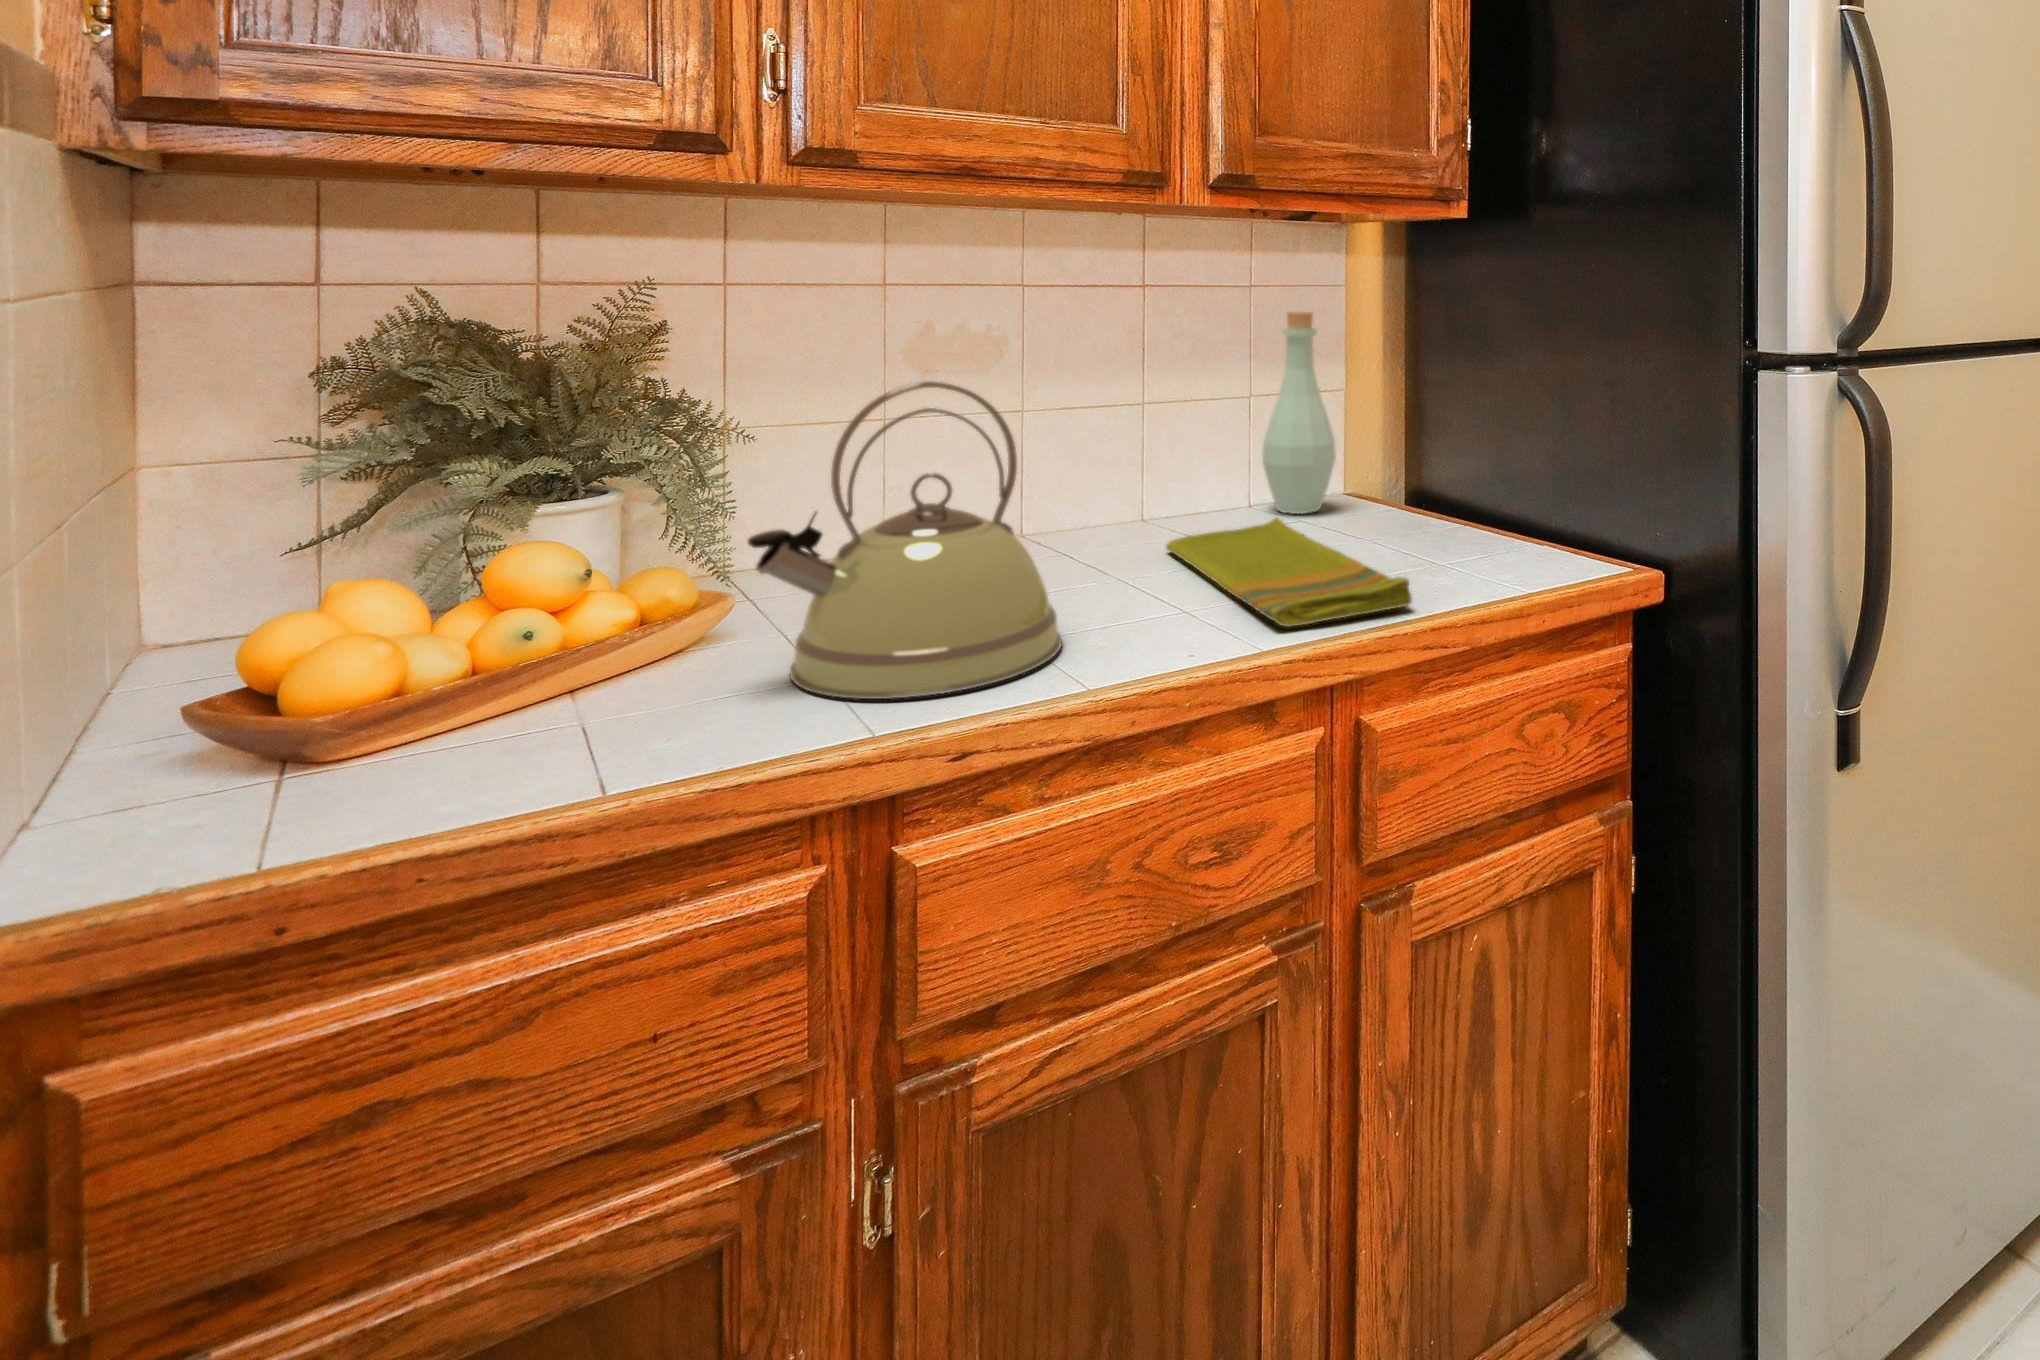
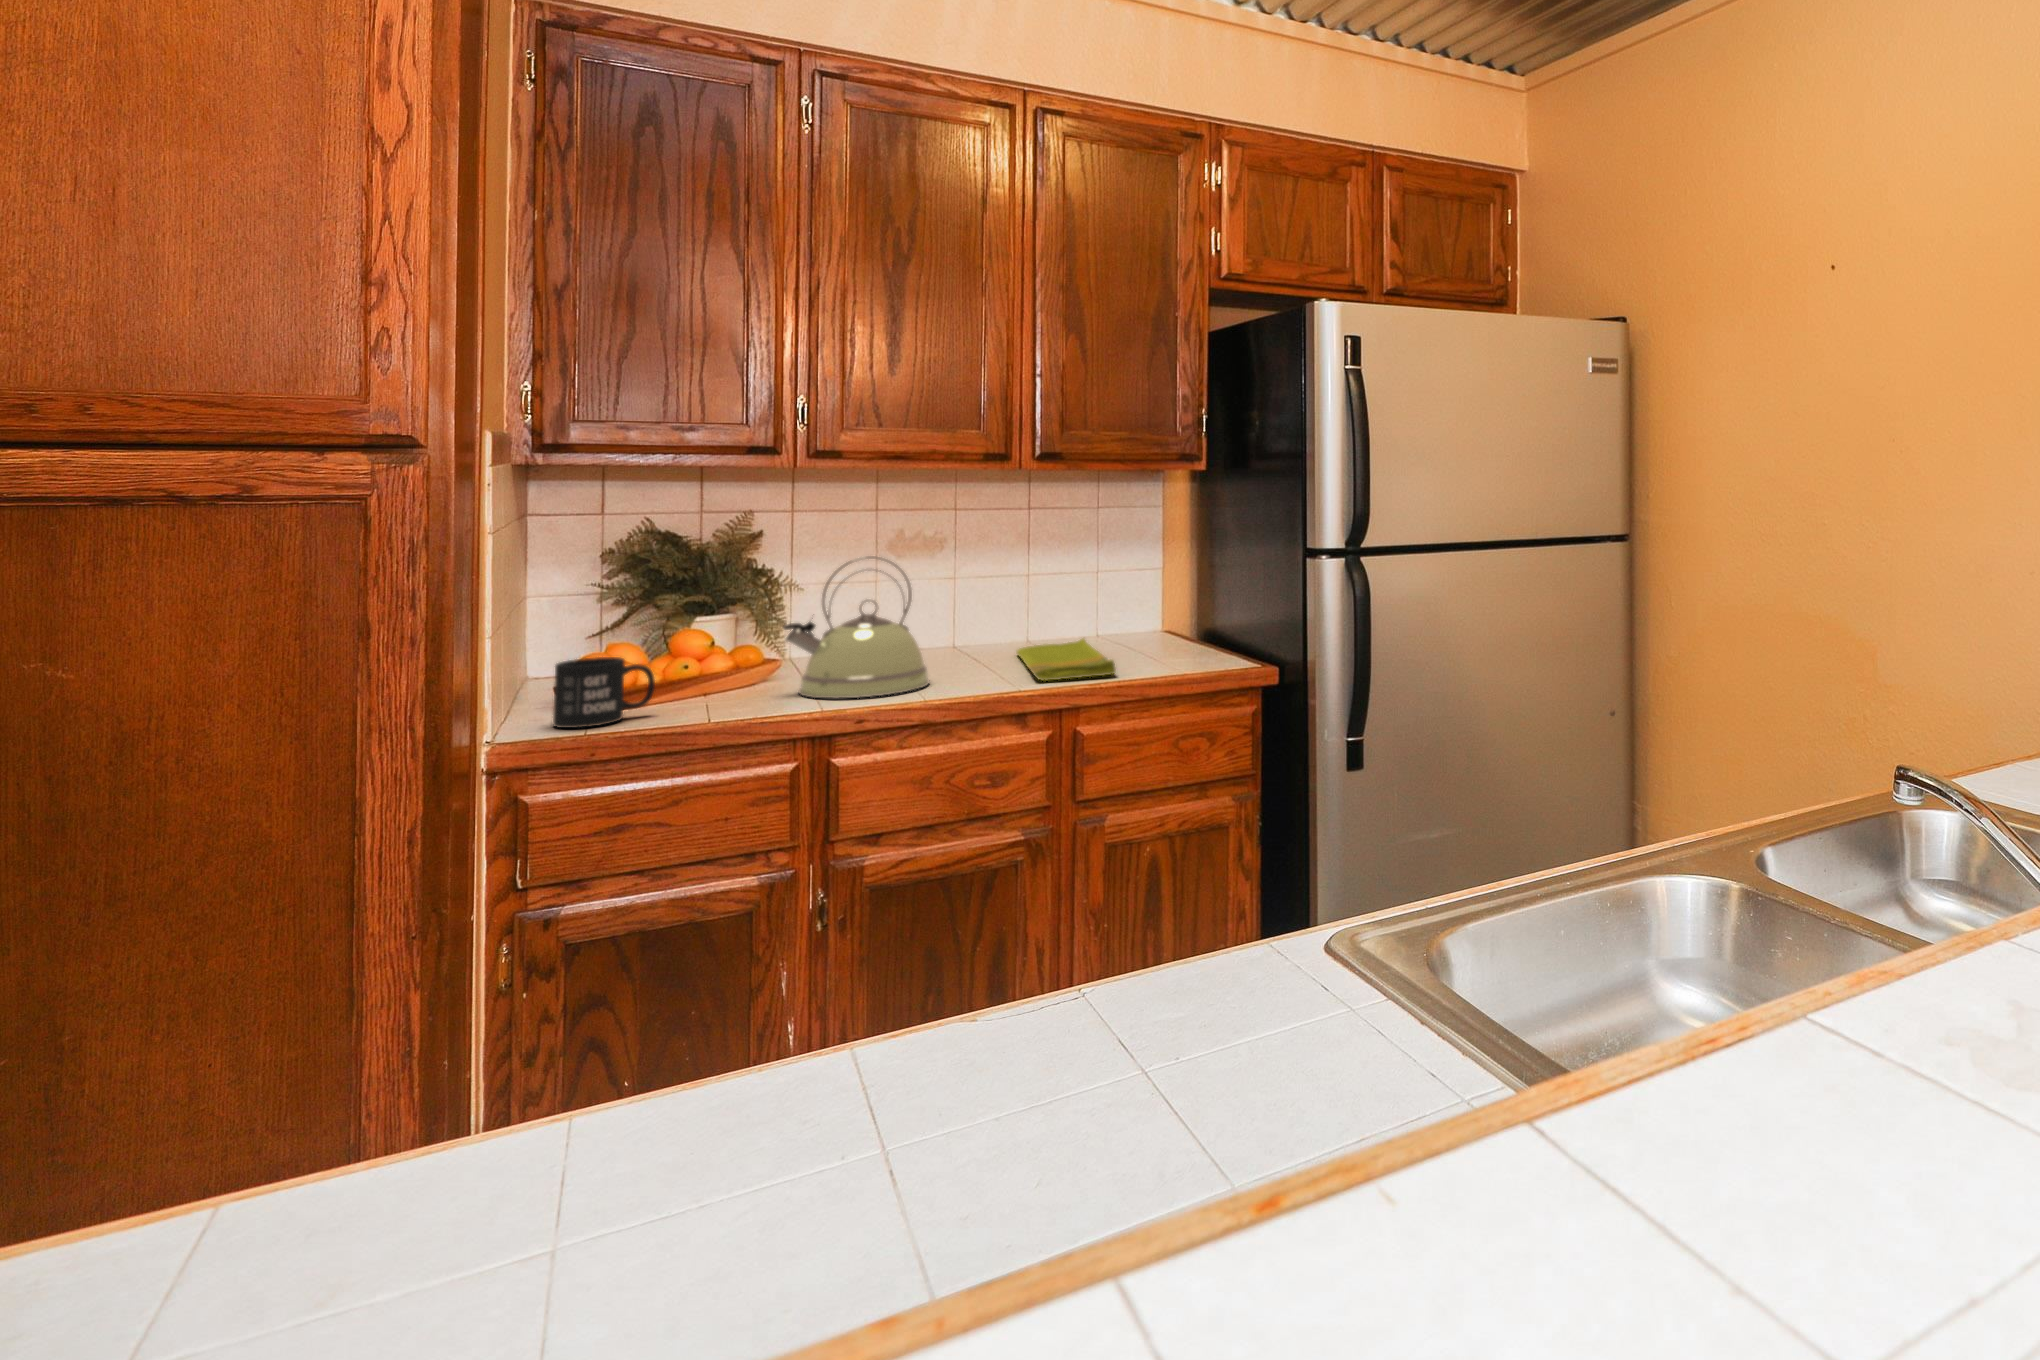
bottle: present [1262,311,1336,514] -> none [1093,521,1137,640]
mug: none [137,646,442,859] -> present [553,657,655,728]

